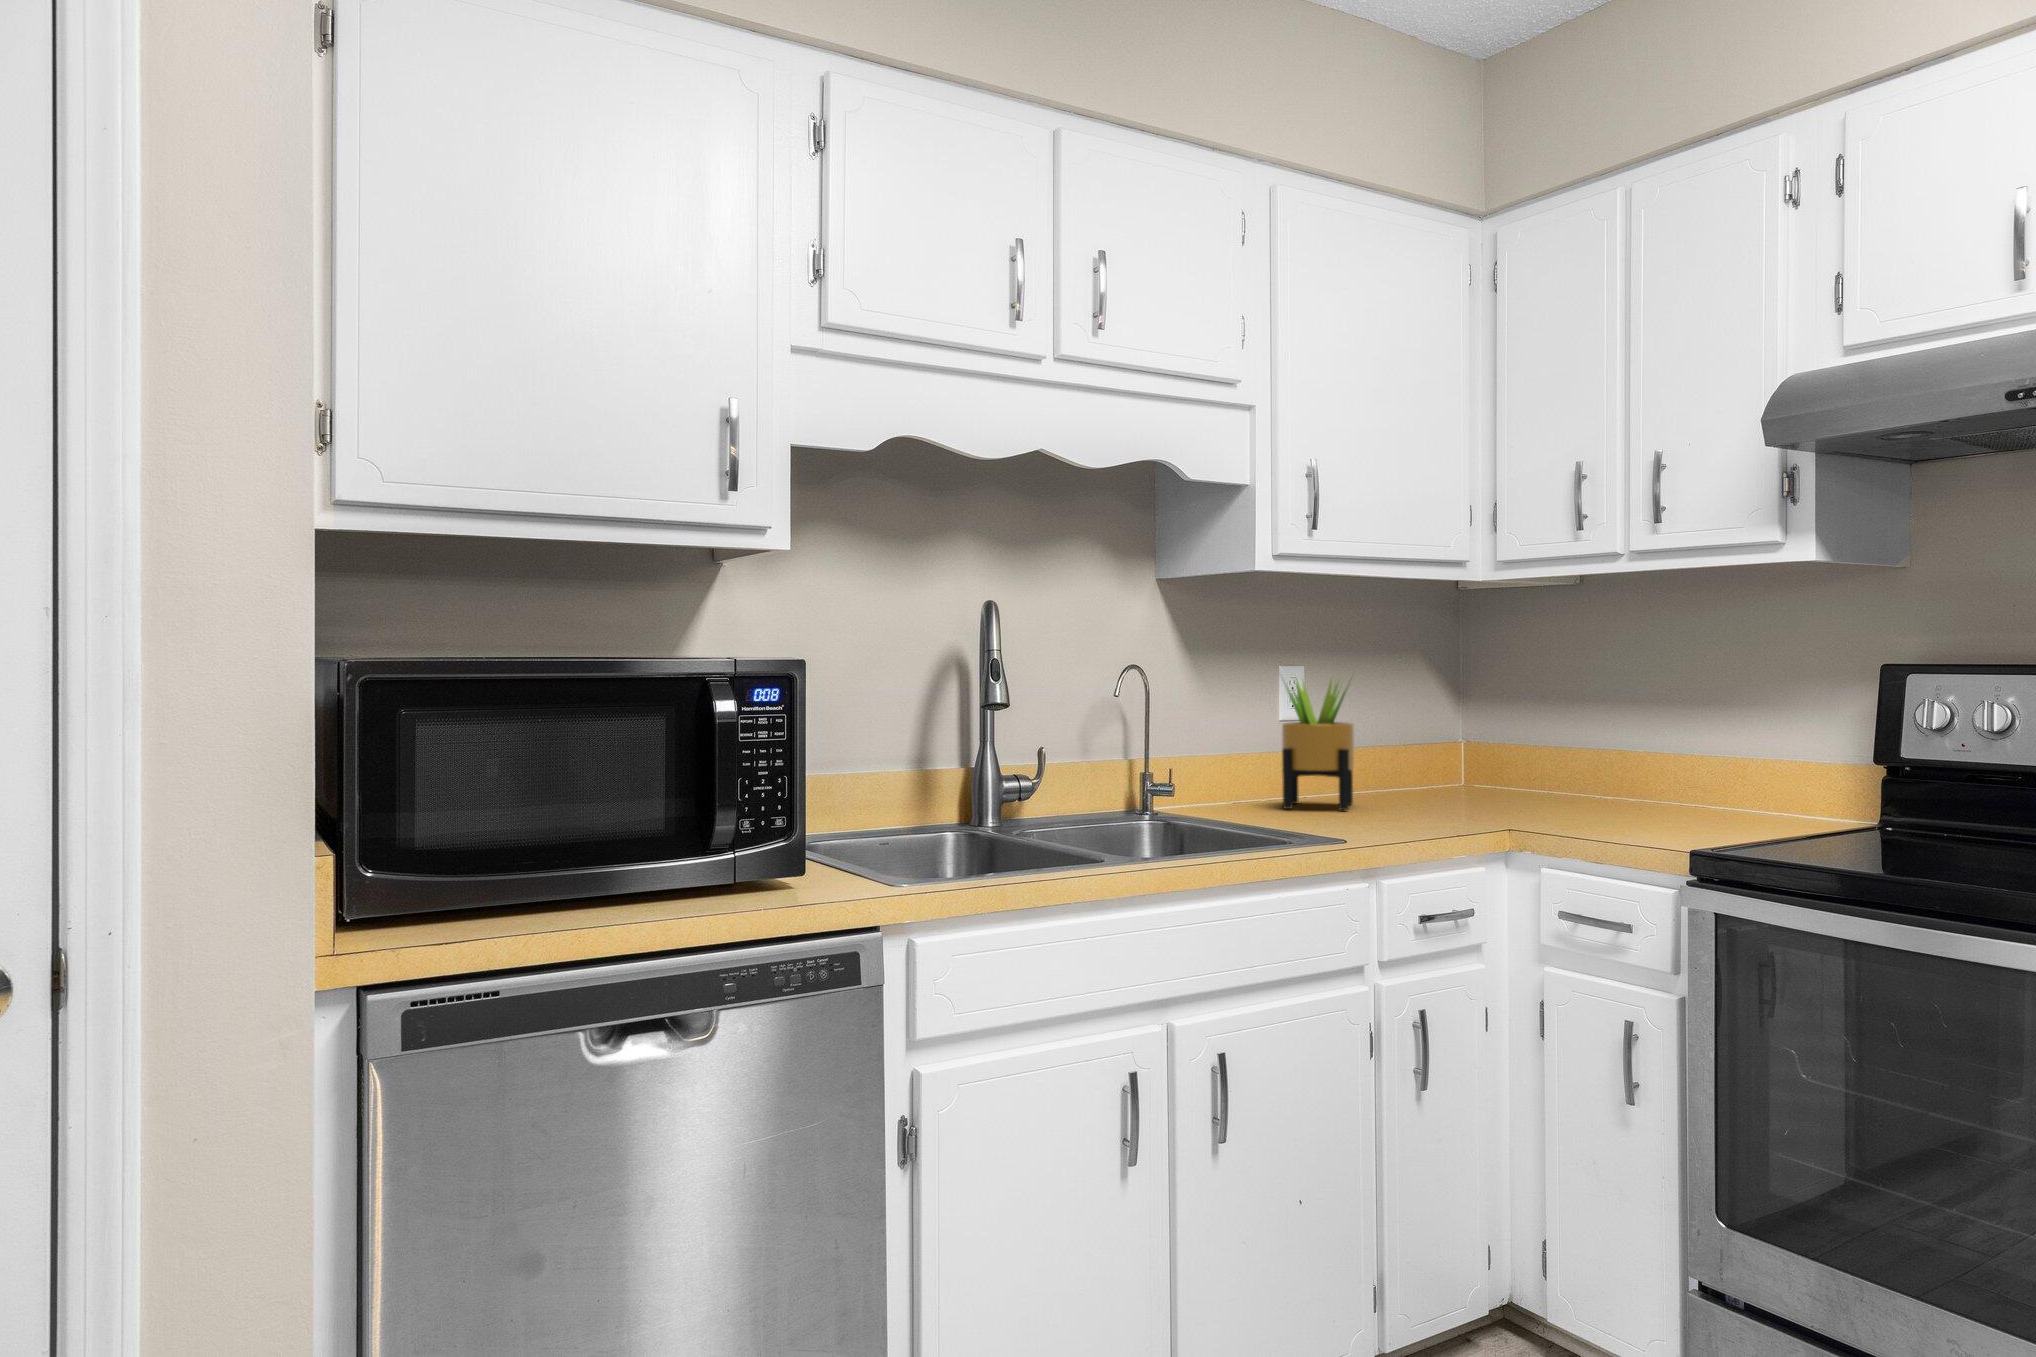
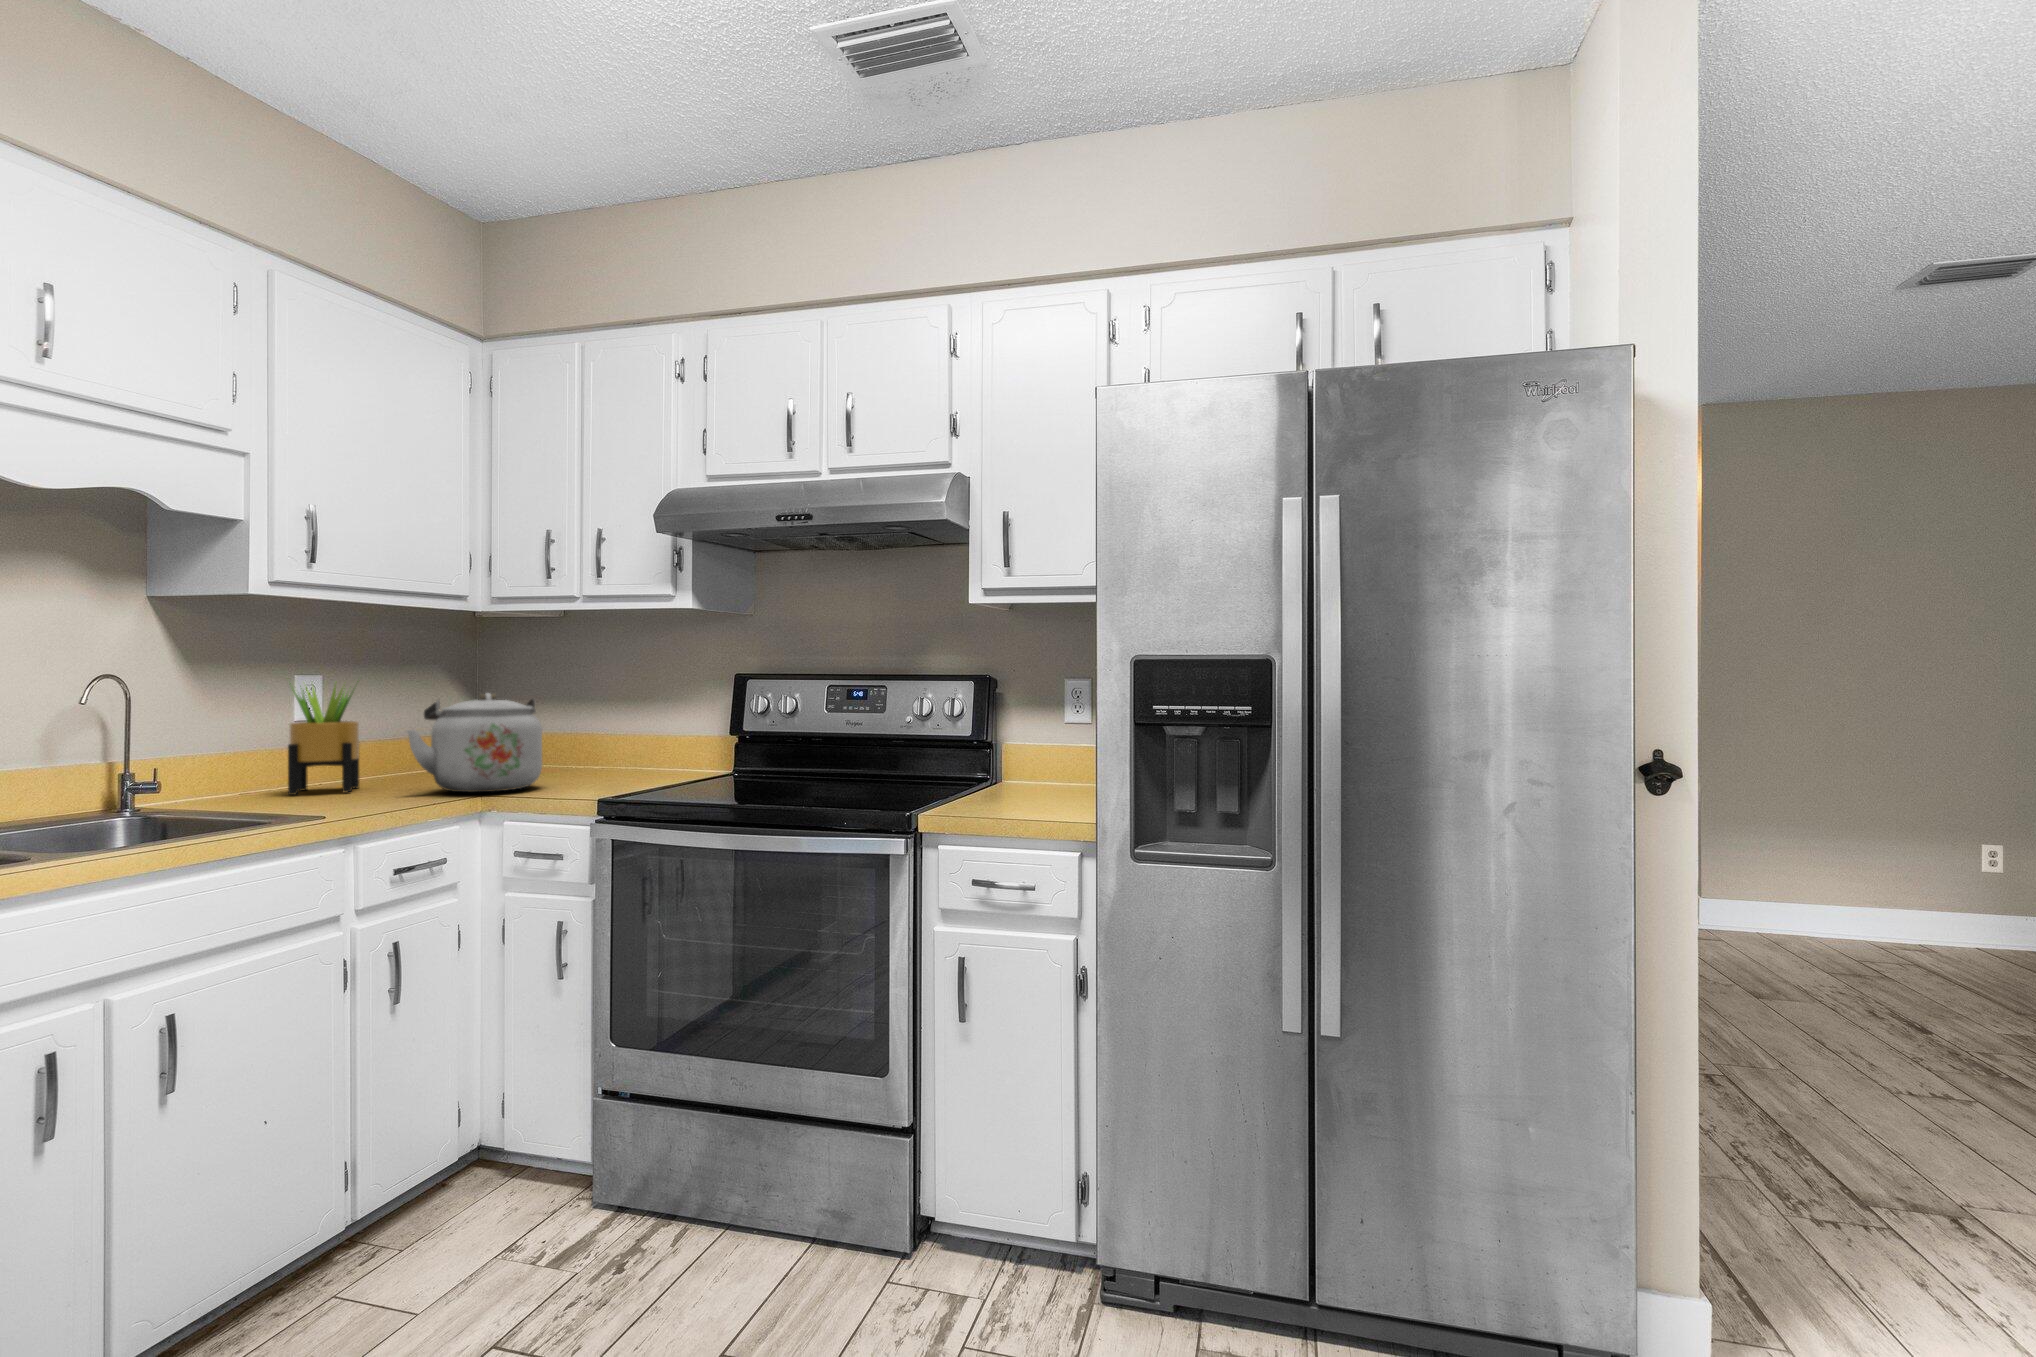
kettle: none [1415,689,1584,822] -> present [407,693,542,792]

